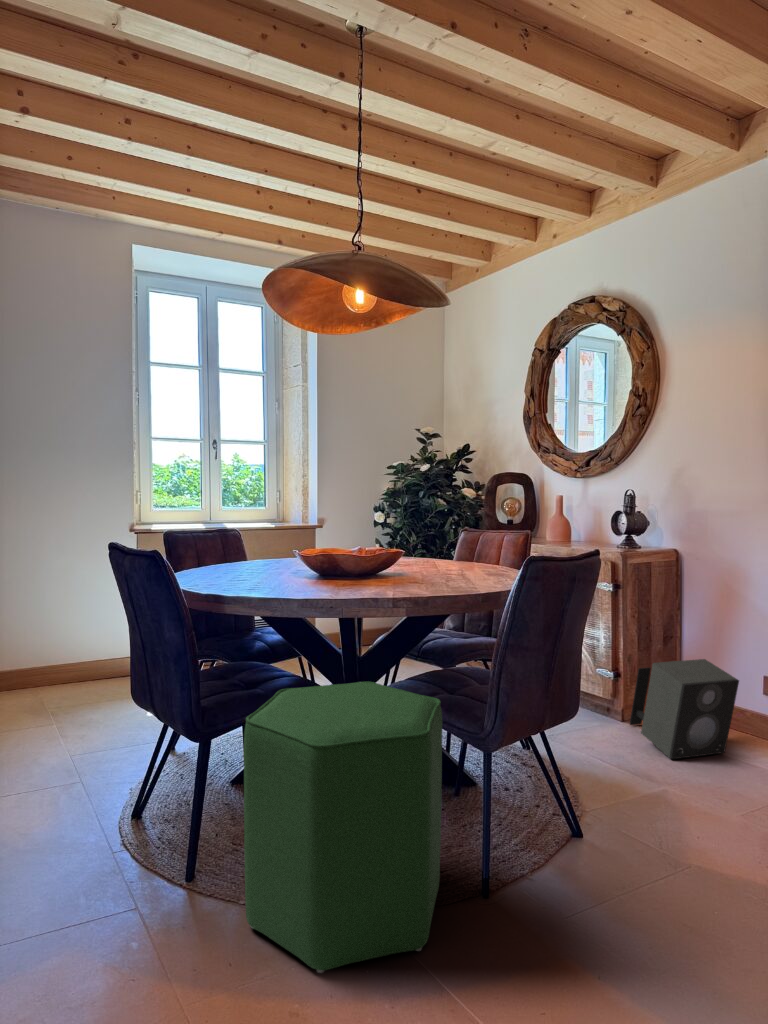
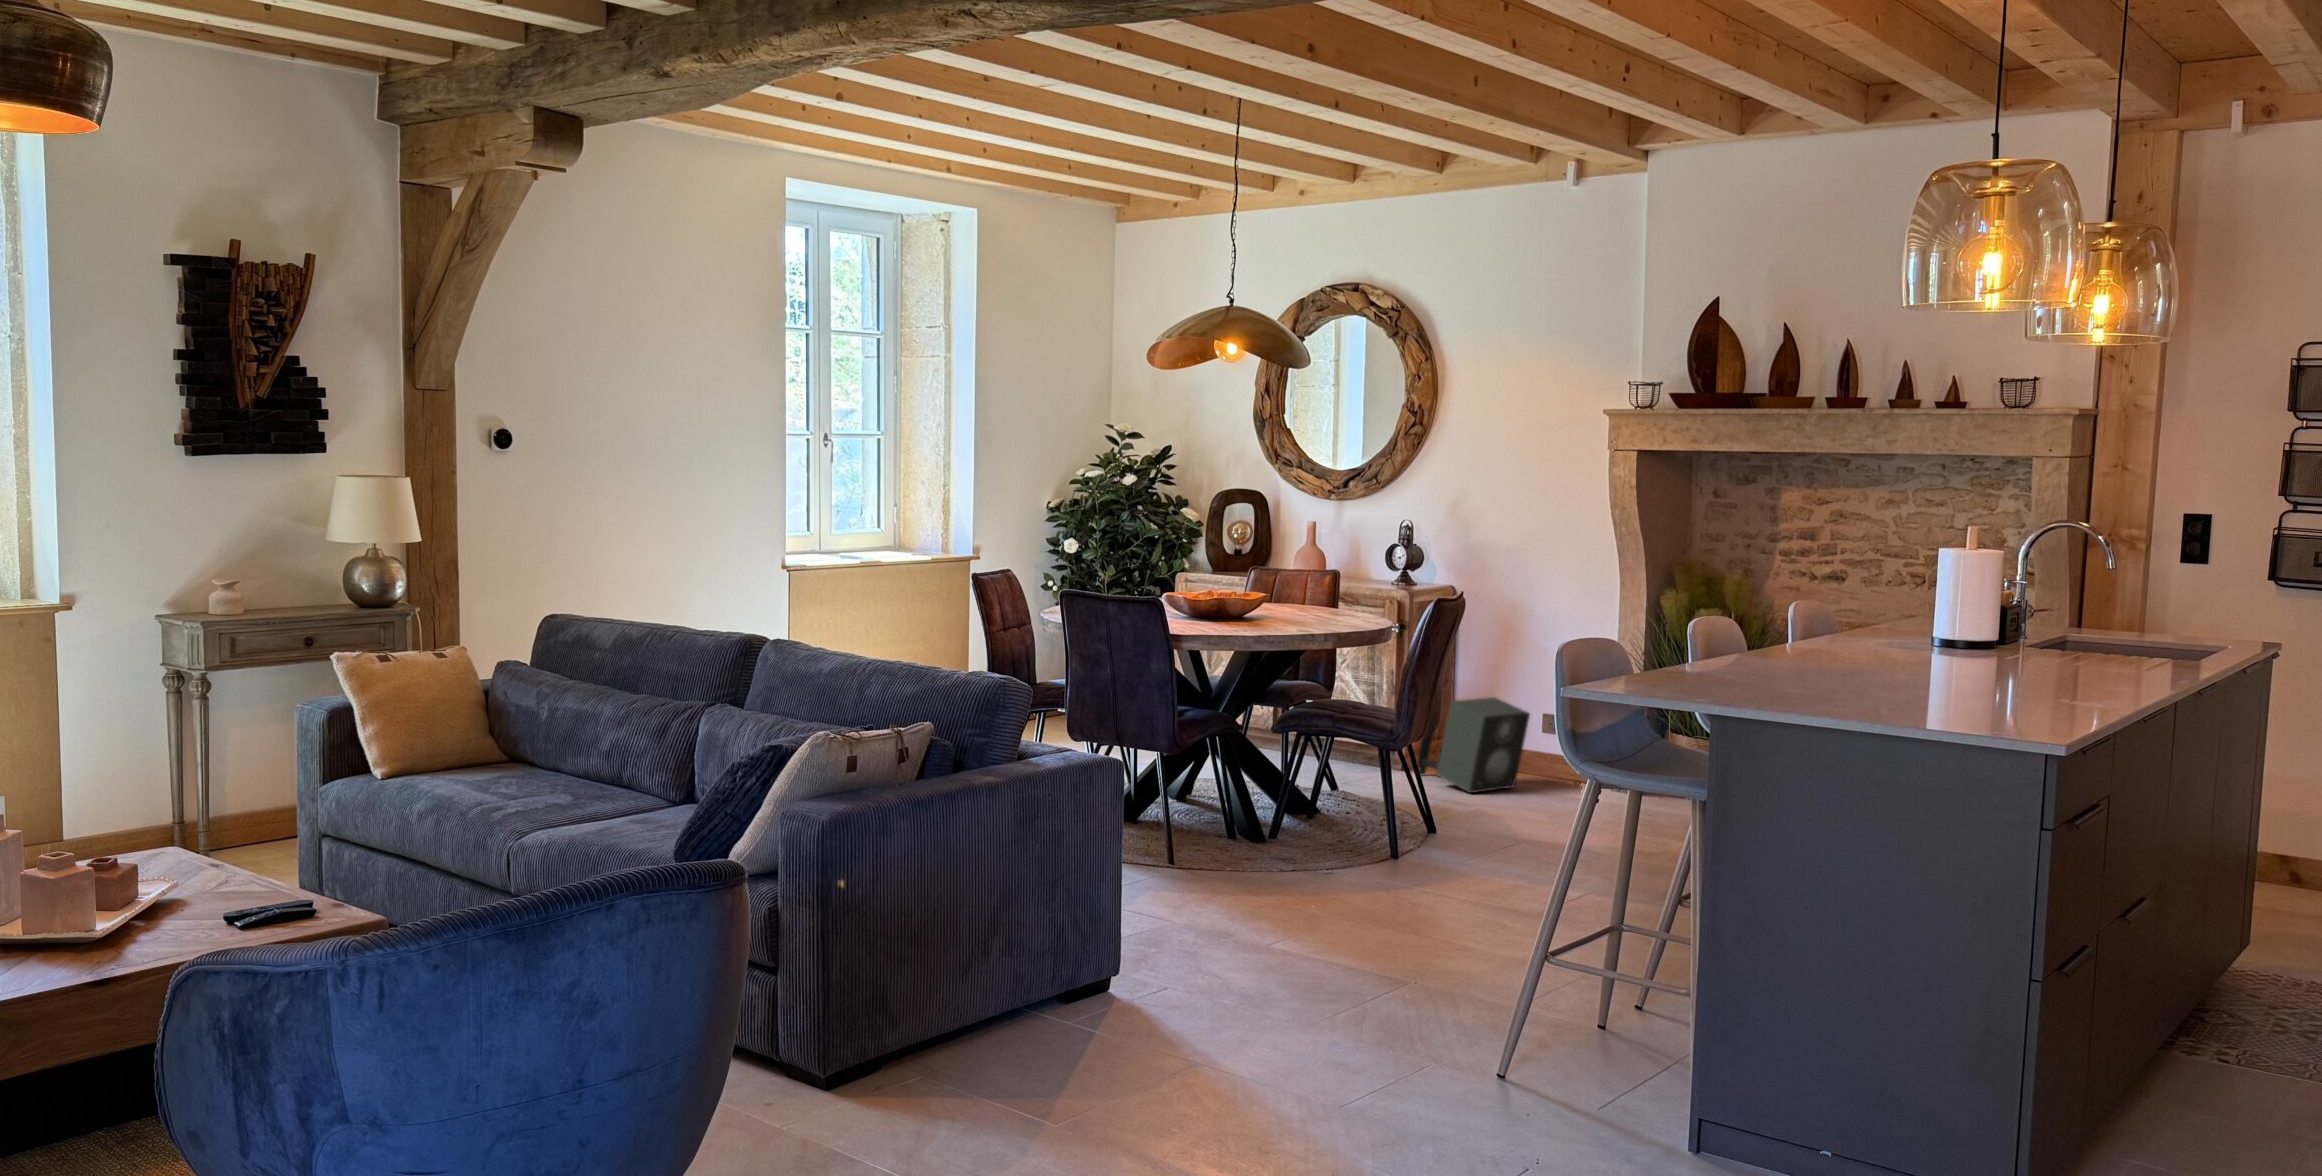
ottoman: present [244,682,442,973] -> none [1224,699,1382,888]

